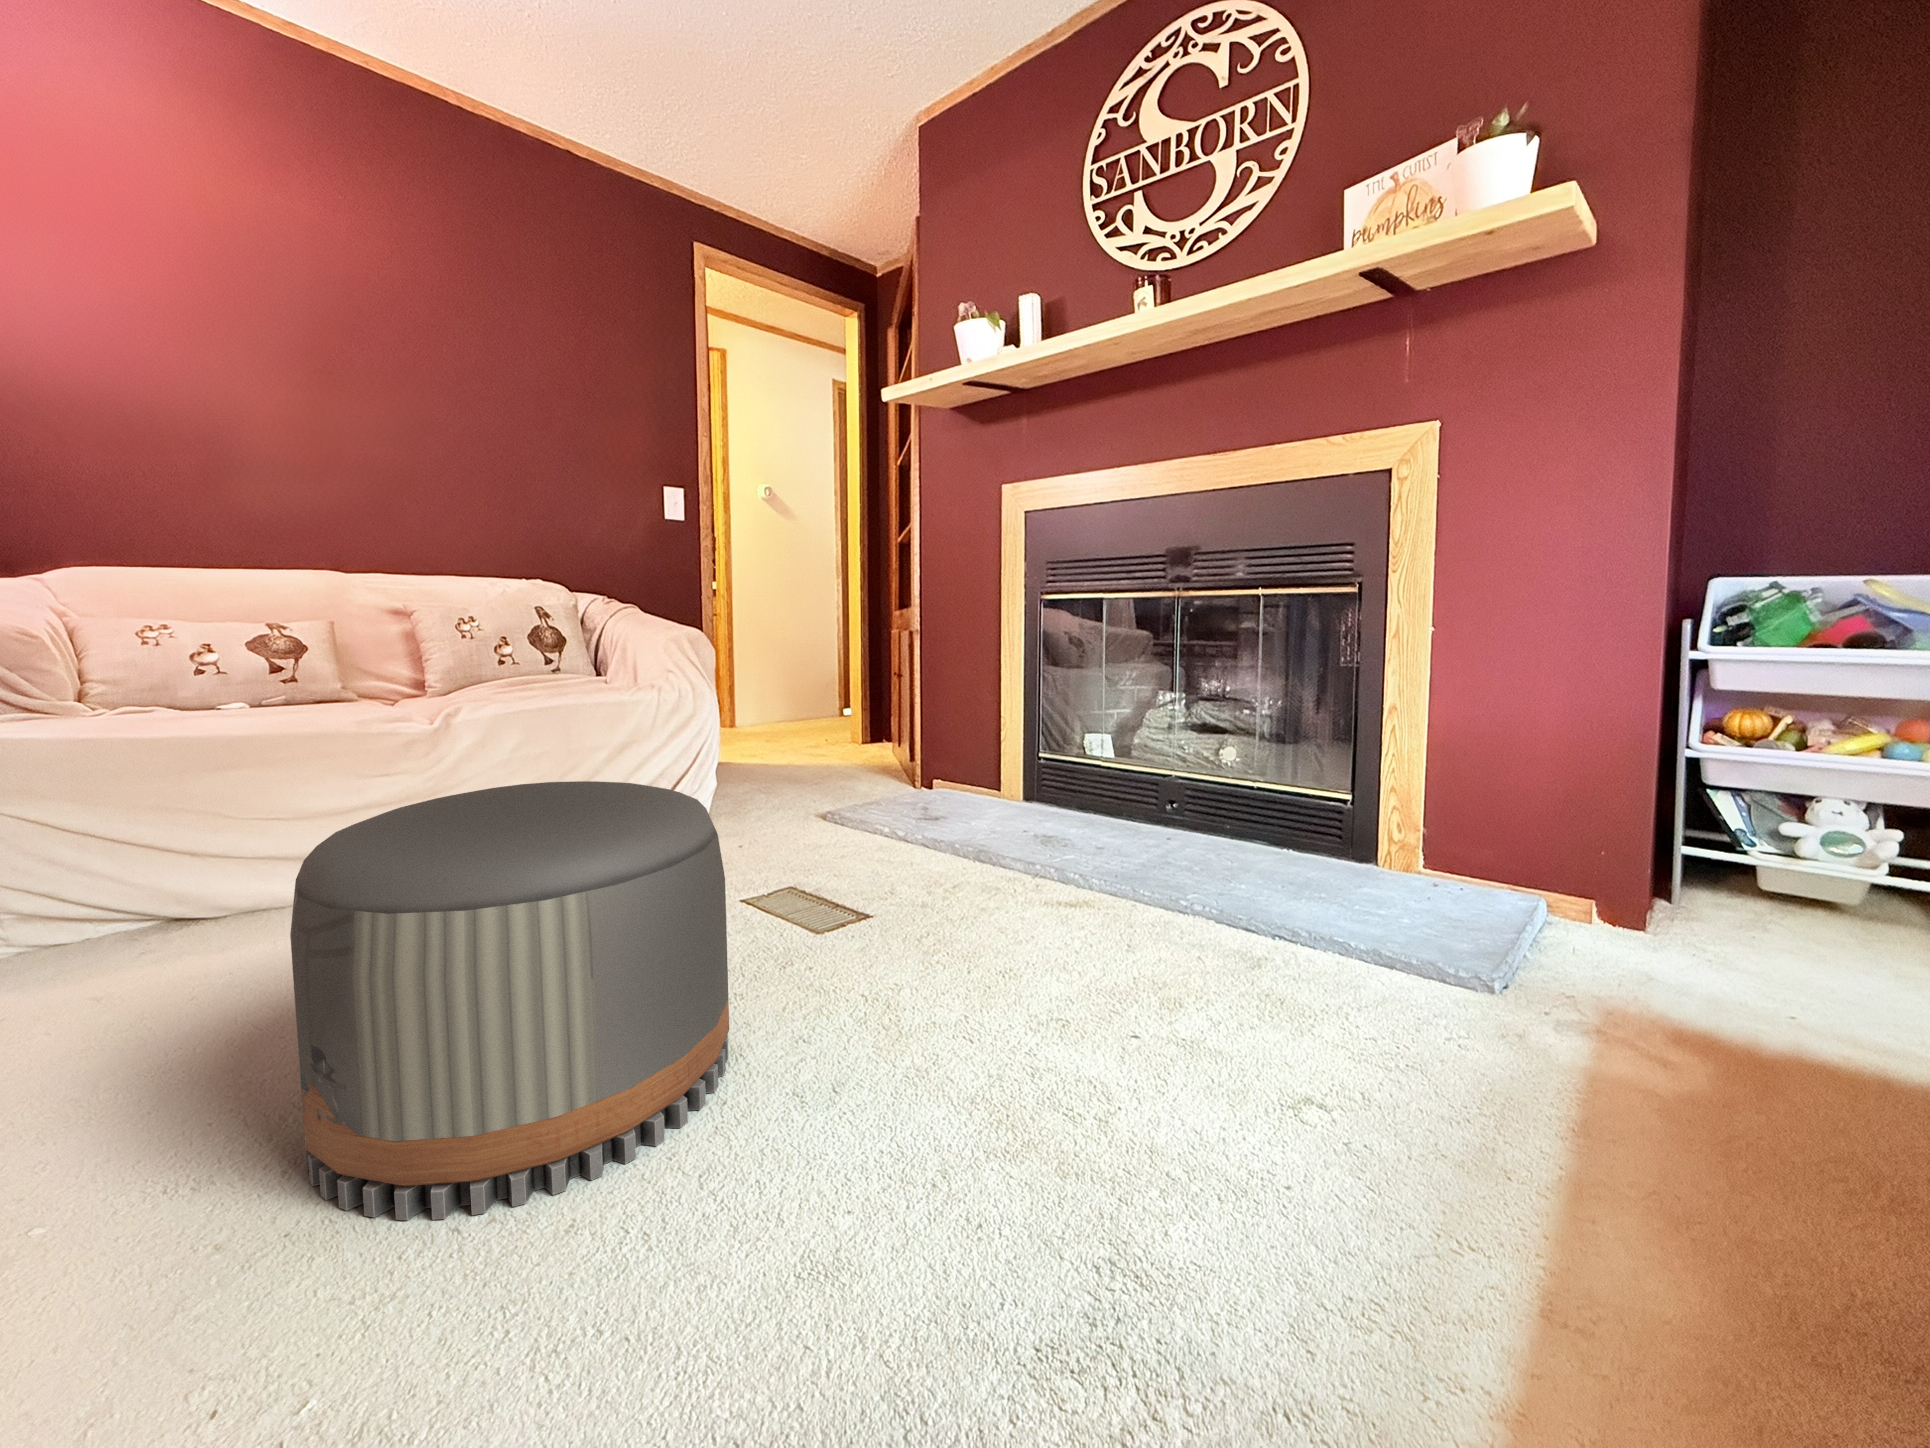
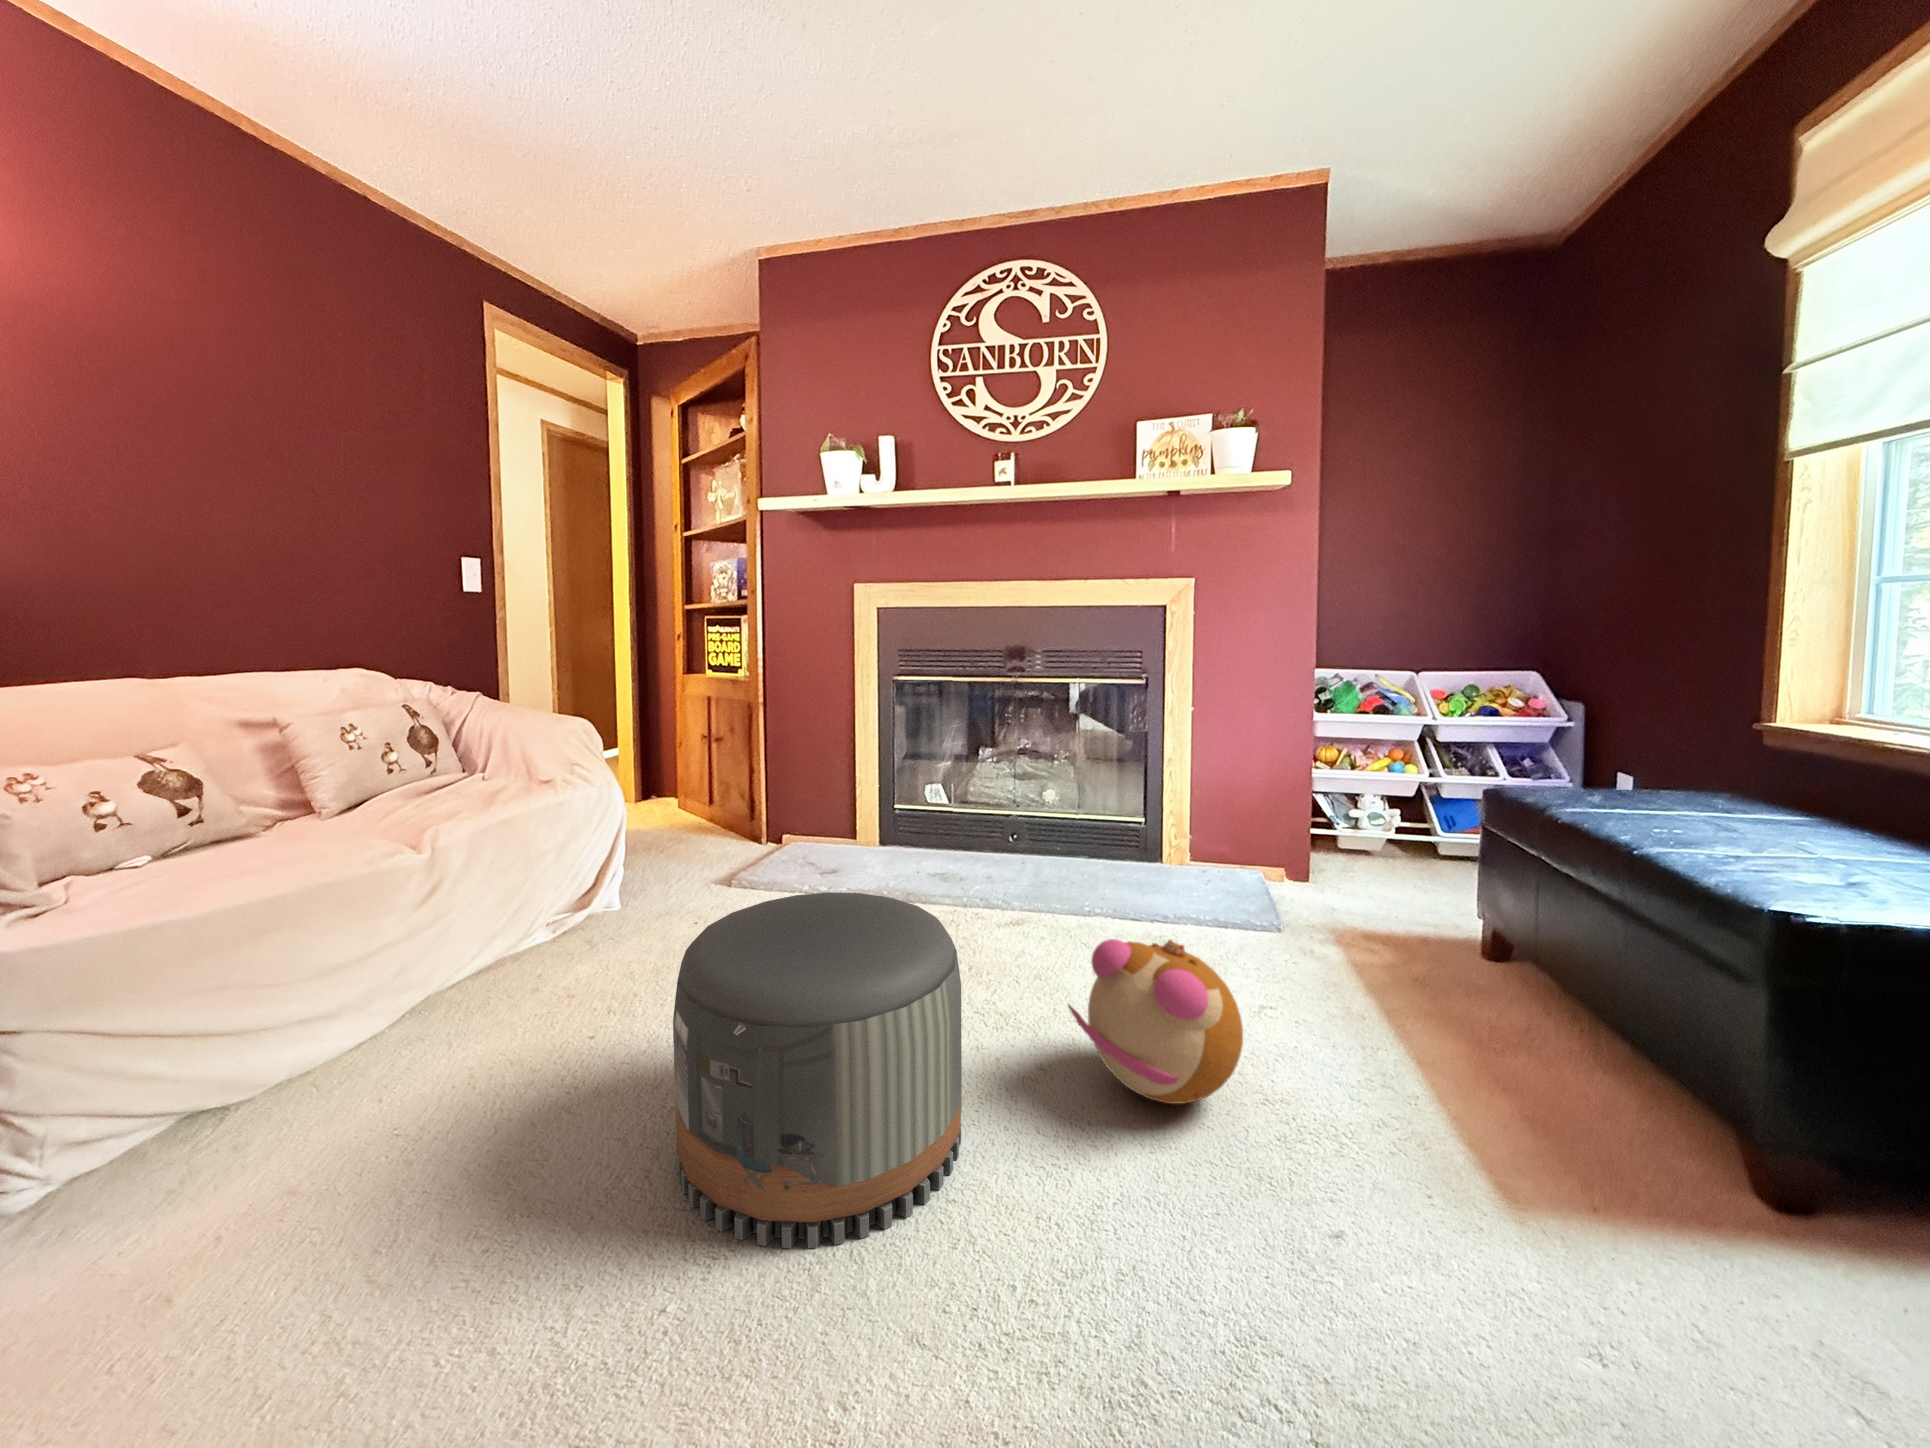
plush toy: none [876,899,1135,1199] -> present [1068,939,1243,1104]

